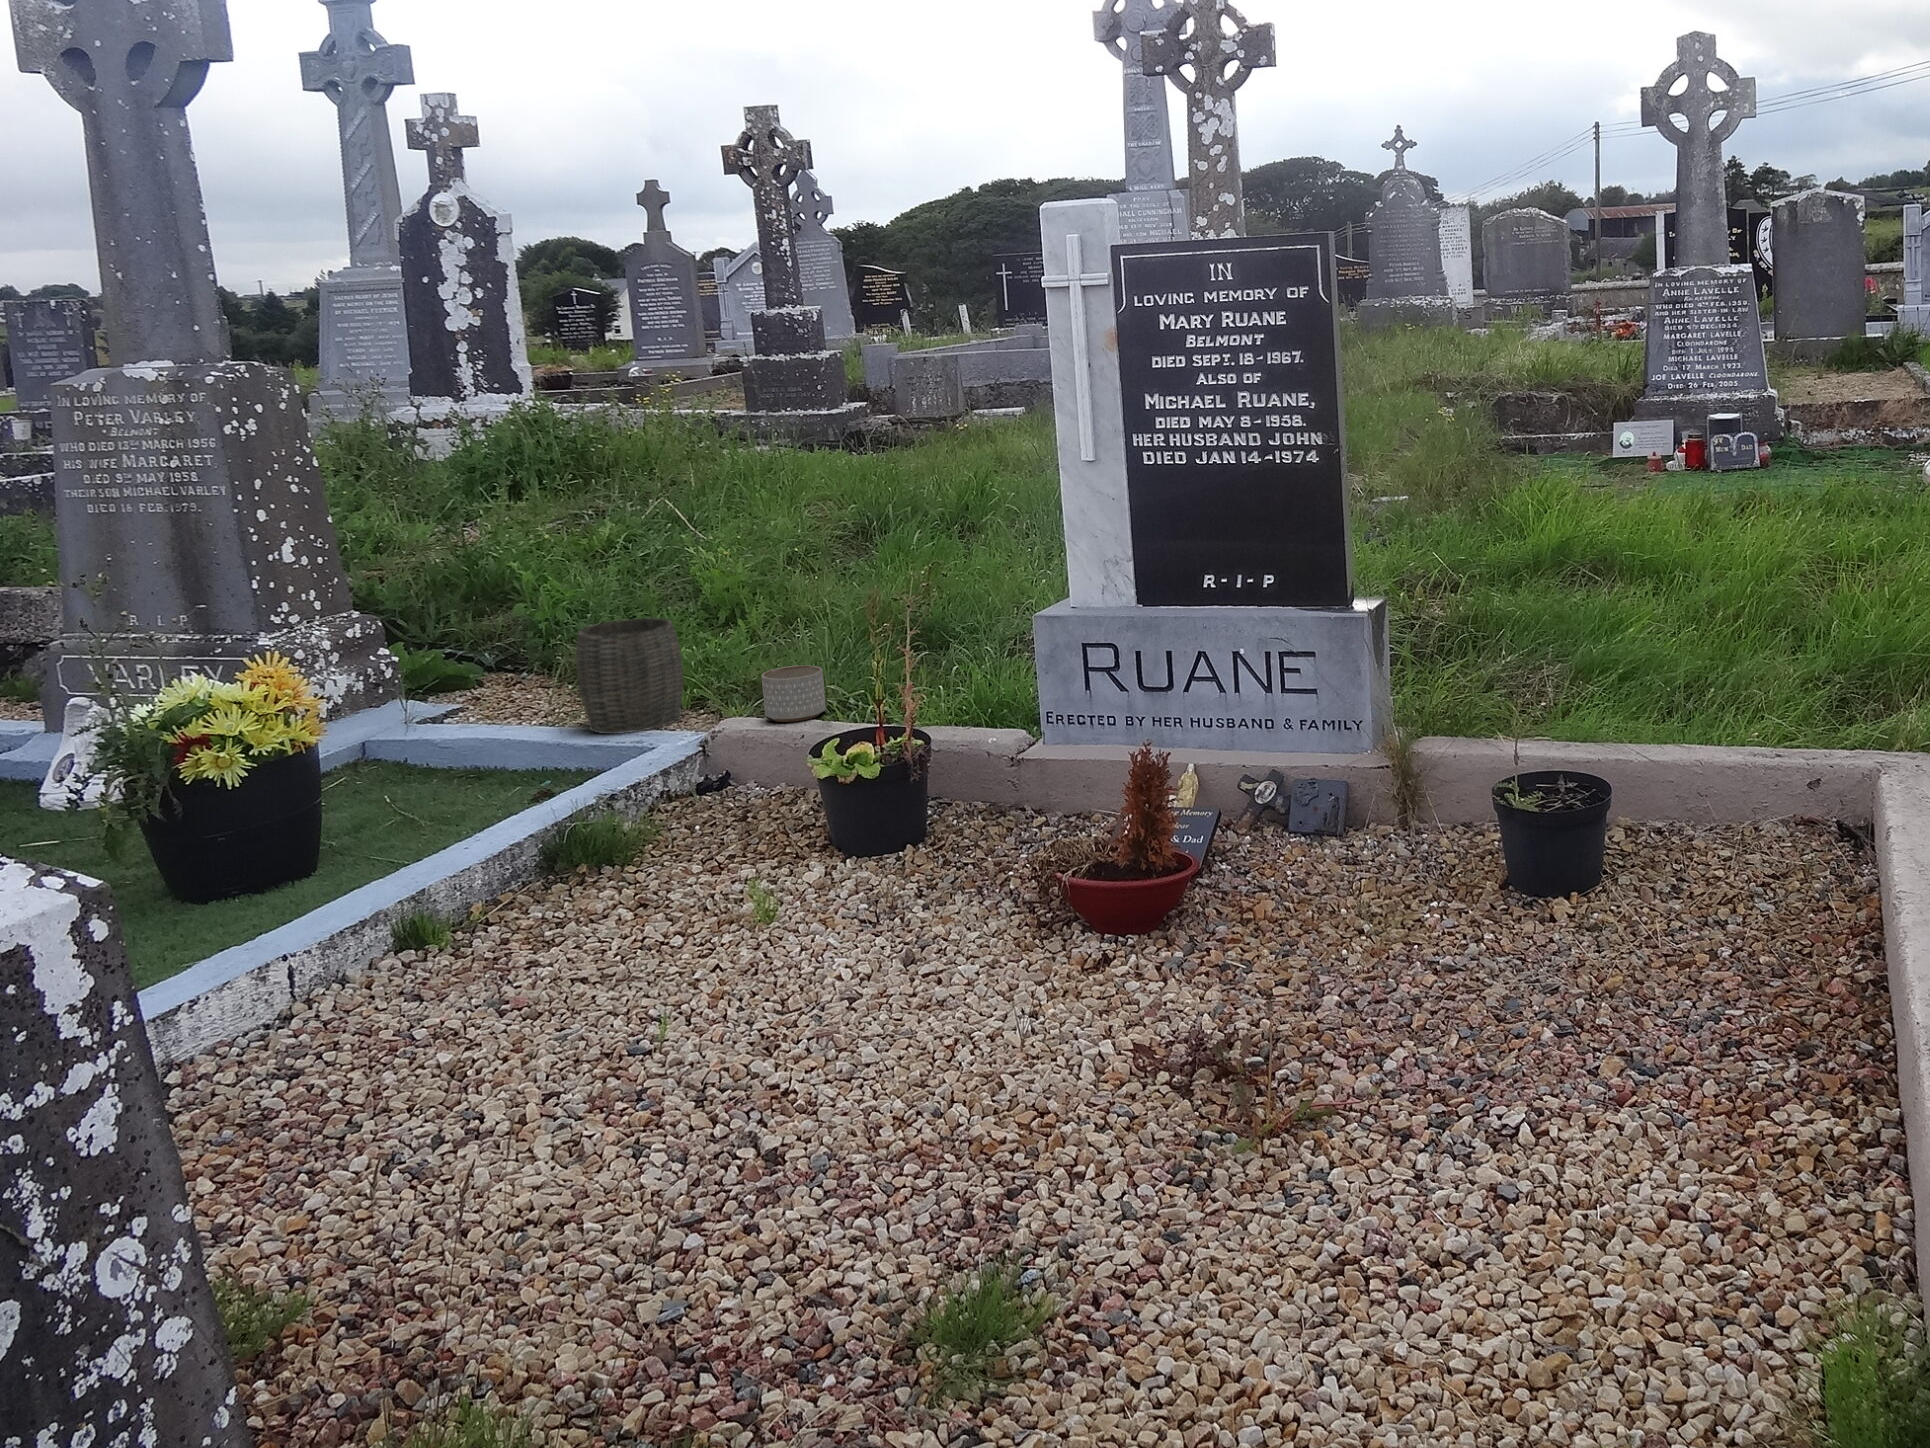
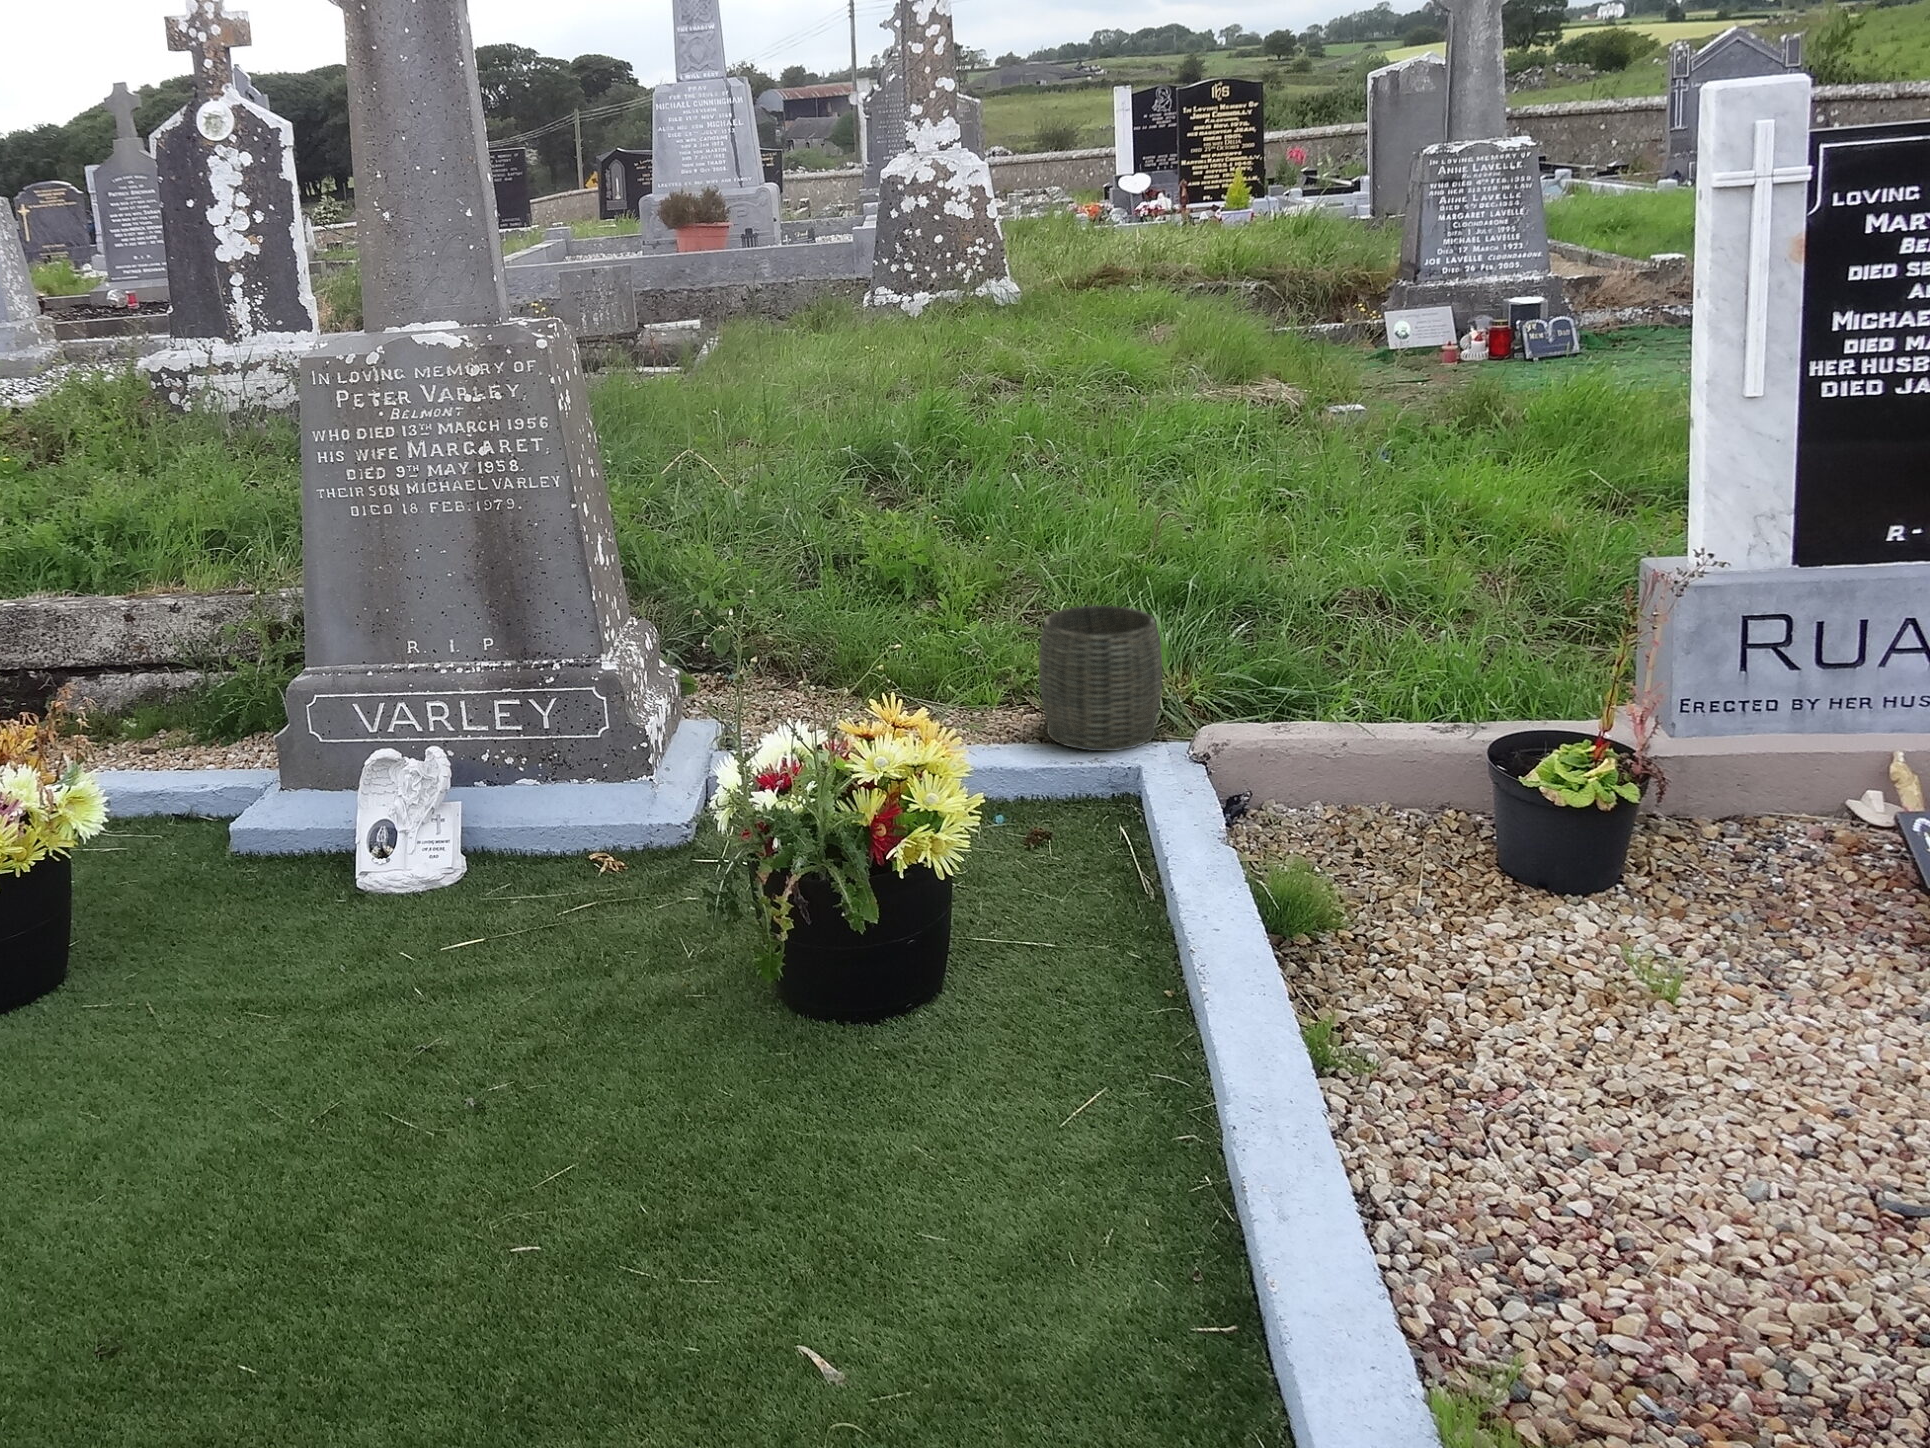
planter: present [762,665,826,722] -> none [1279,653,1355,724]

